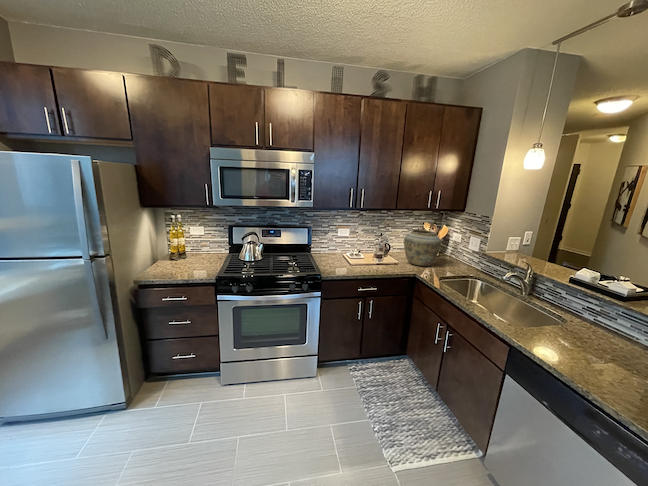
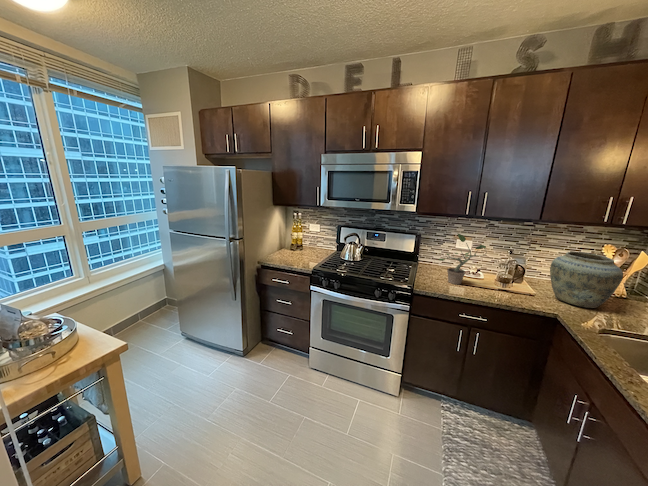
potted plant: none [335,223,367,266] -> present [439,234,486,284]

